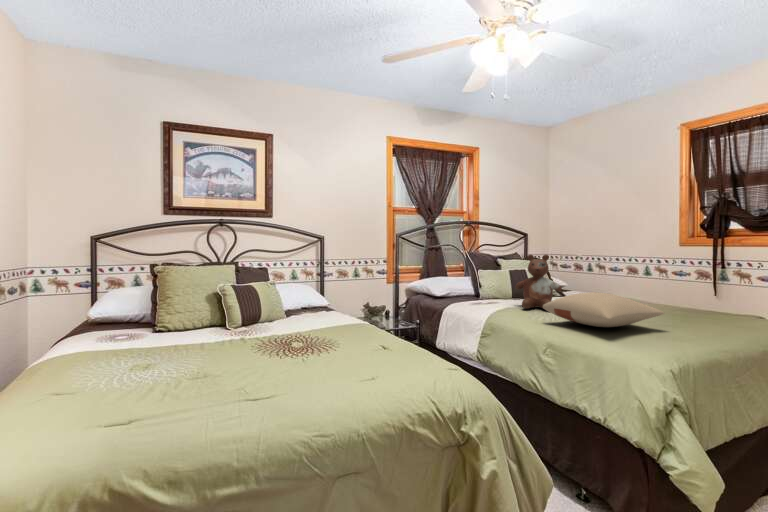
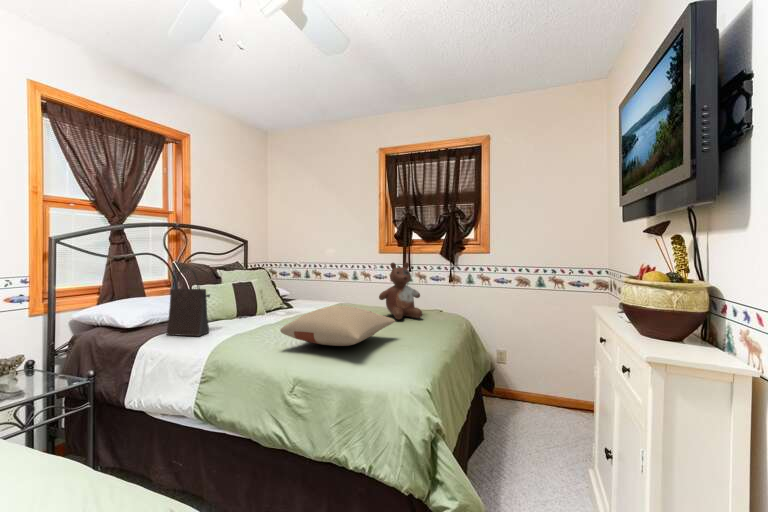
handbag: none [461,254,491,307] -> present [166,267,210,336]
stuffed bear: present [515,255,562,309] -> present [379,262,422,320]

